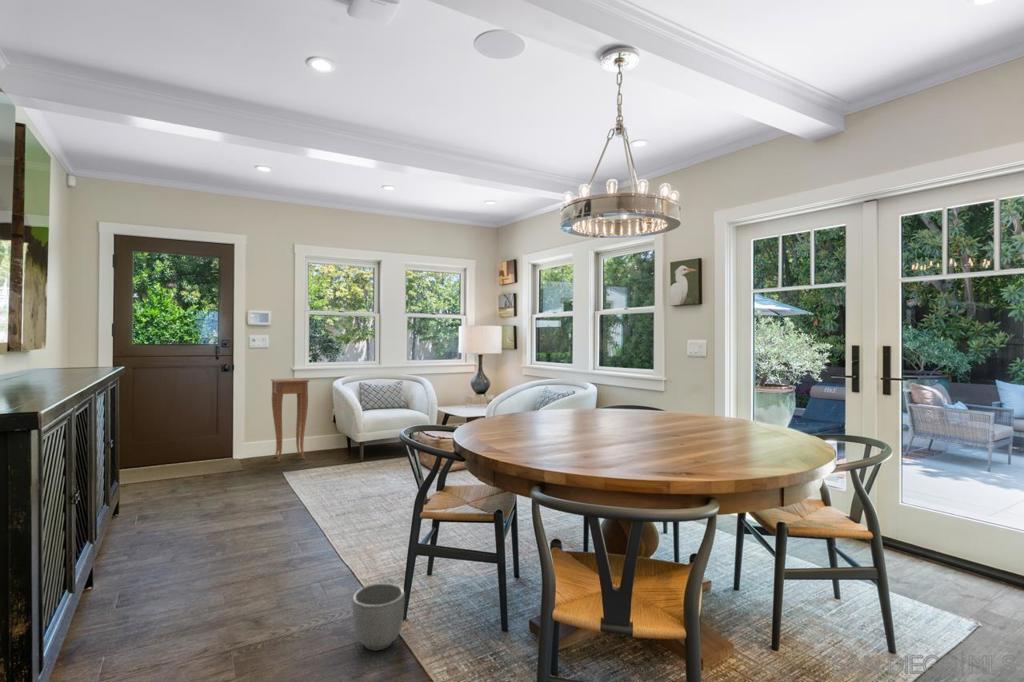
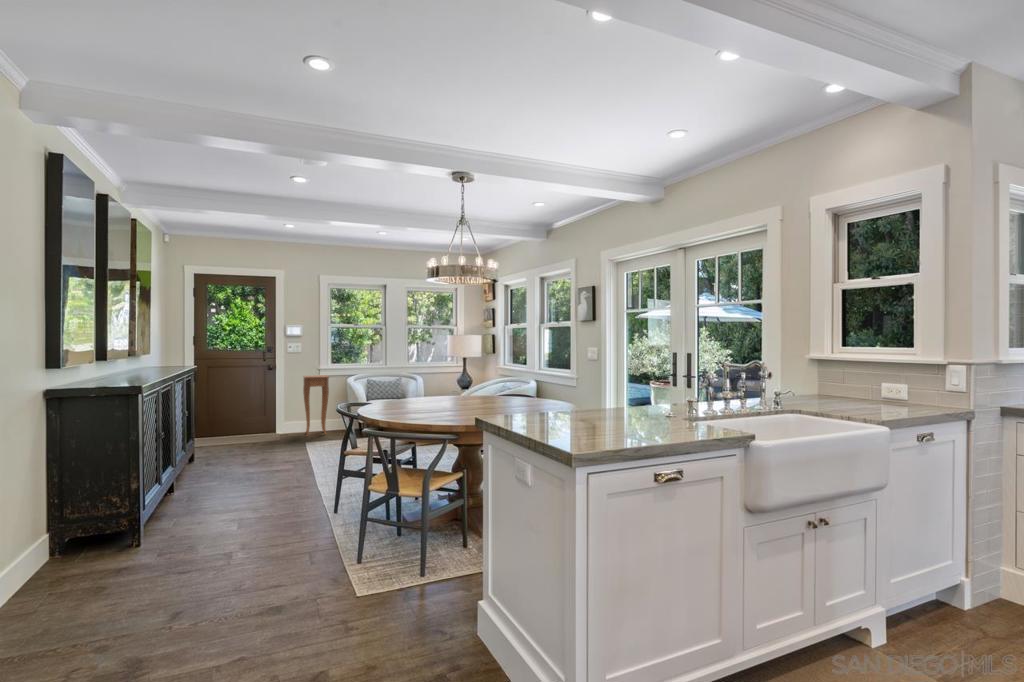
planter: present [352,583,405,651] -> none [304,491,335,525]

